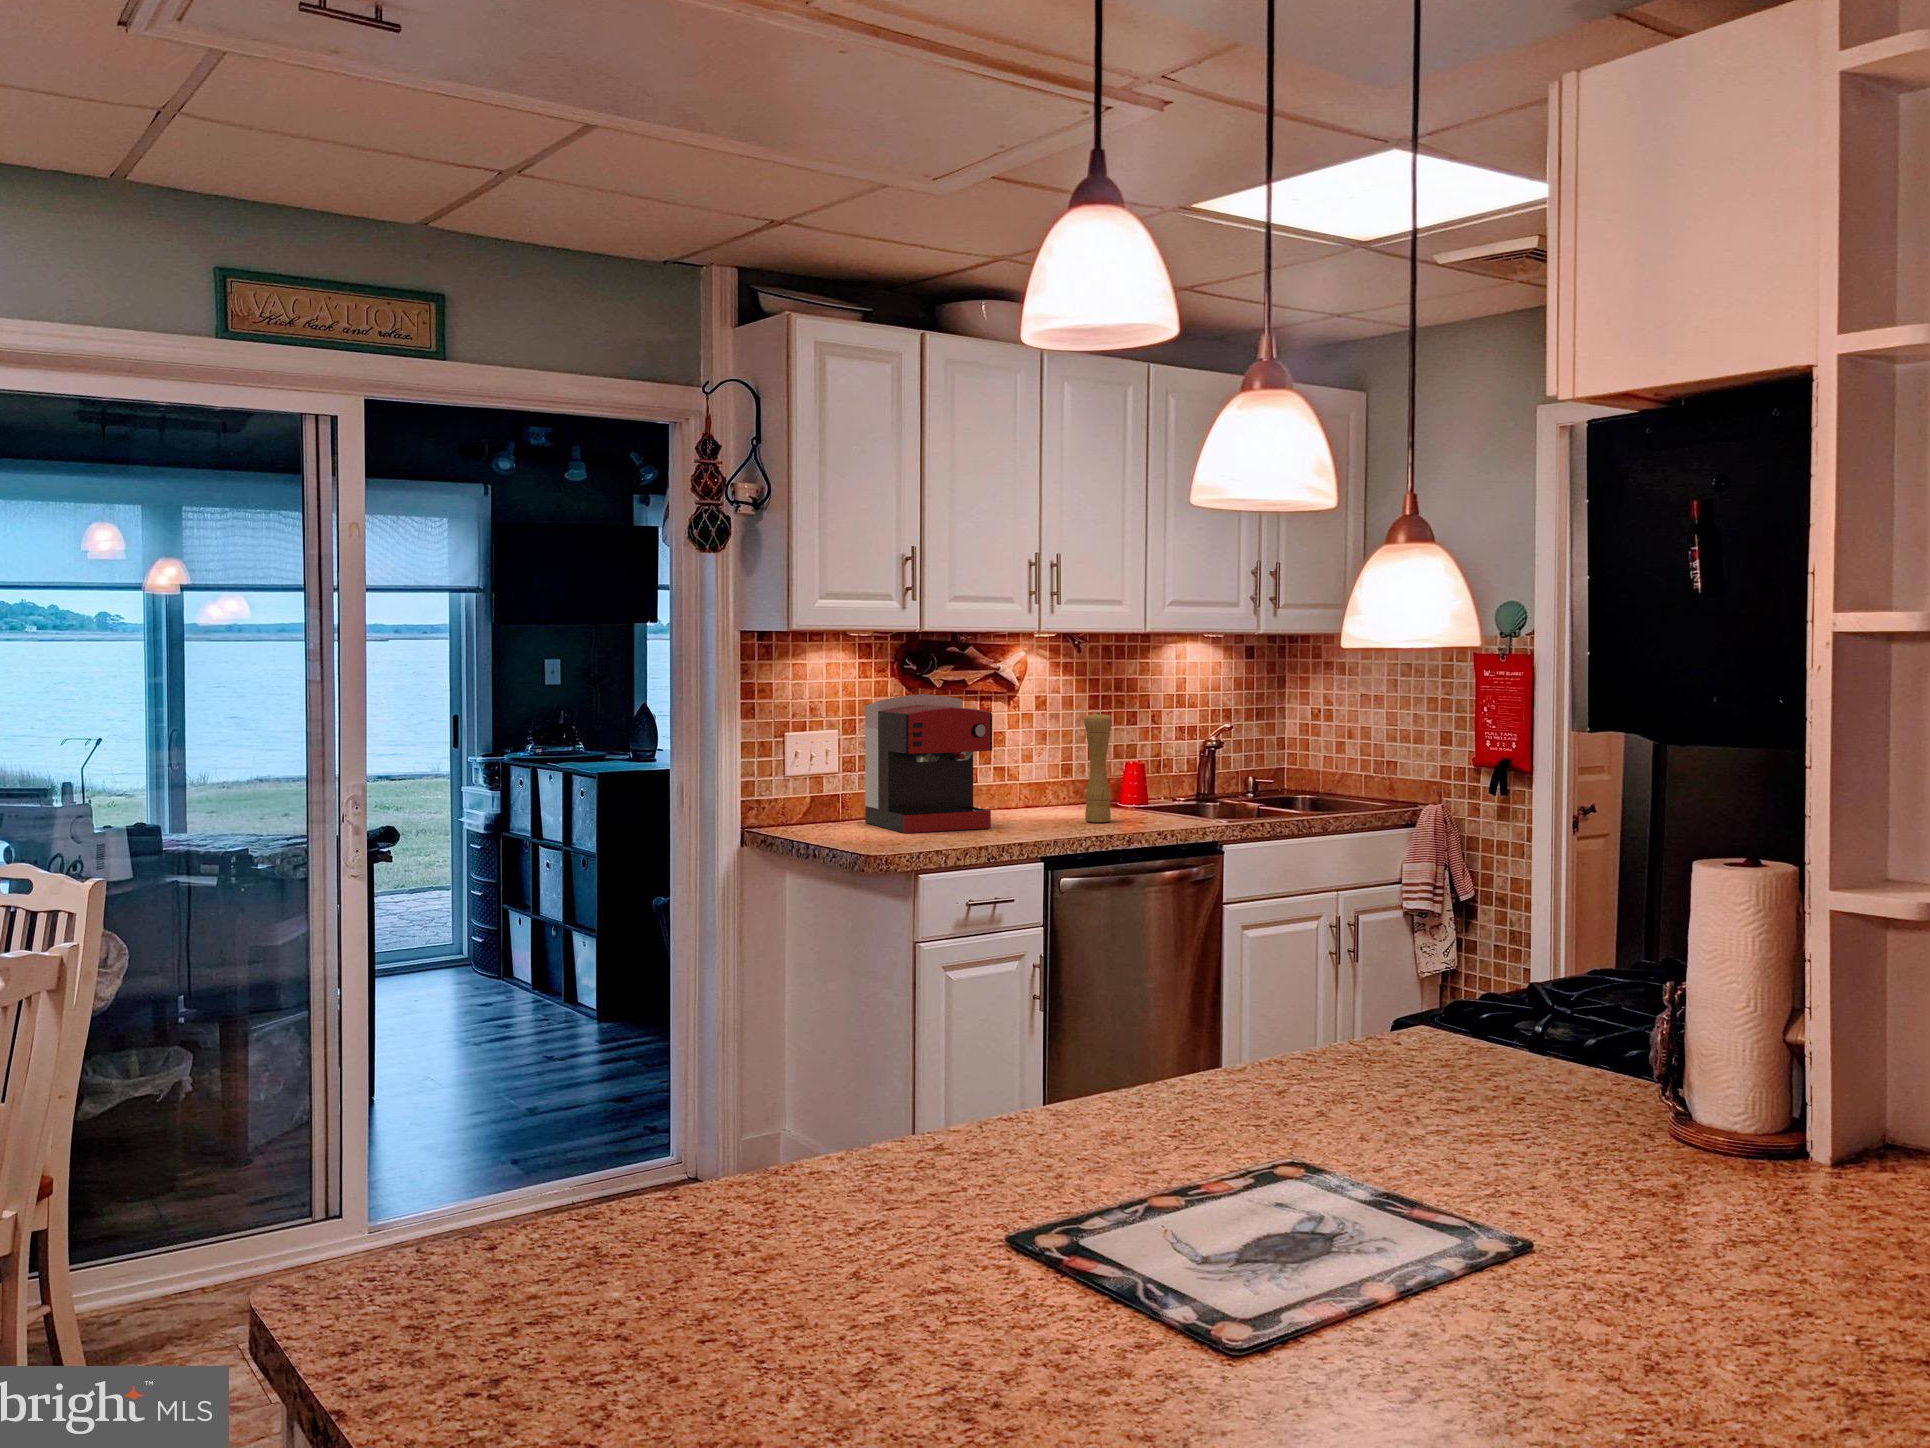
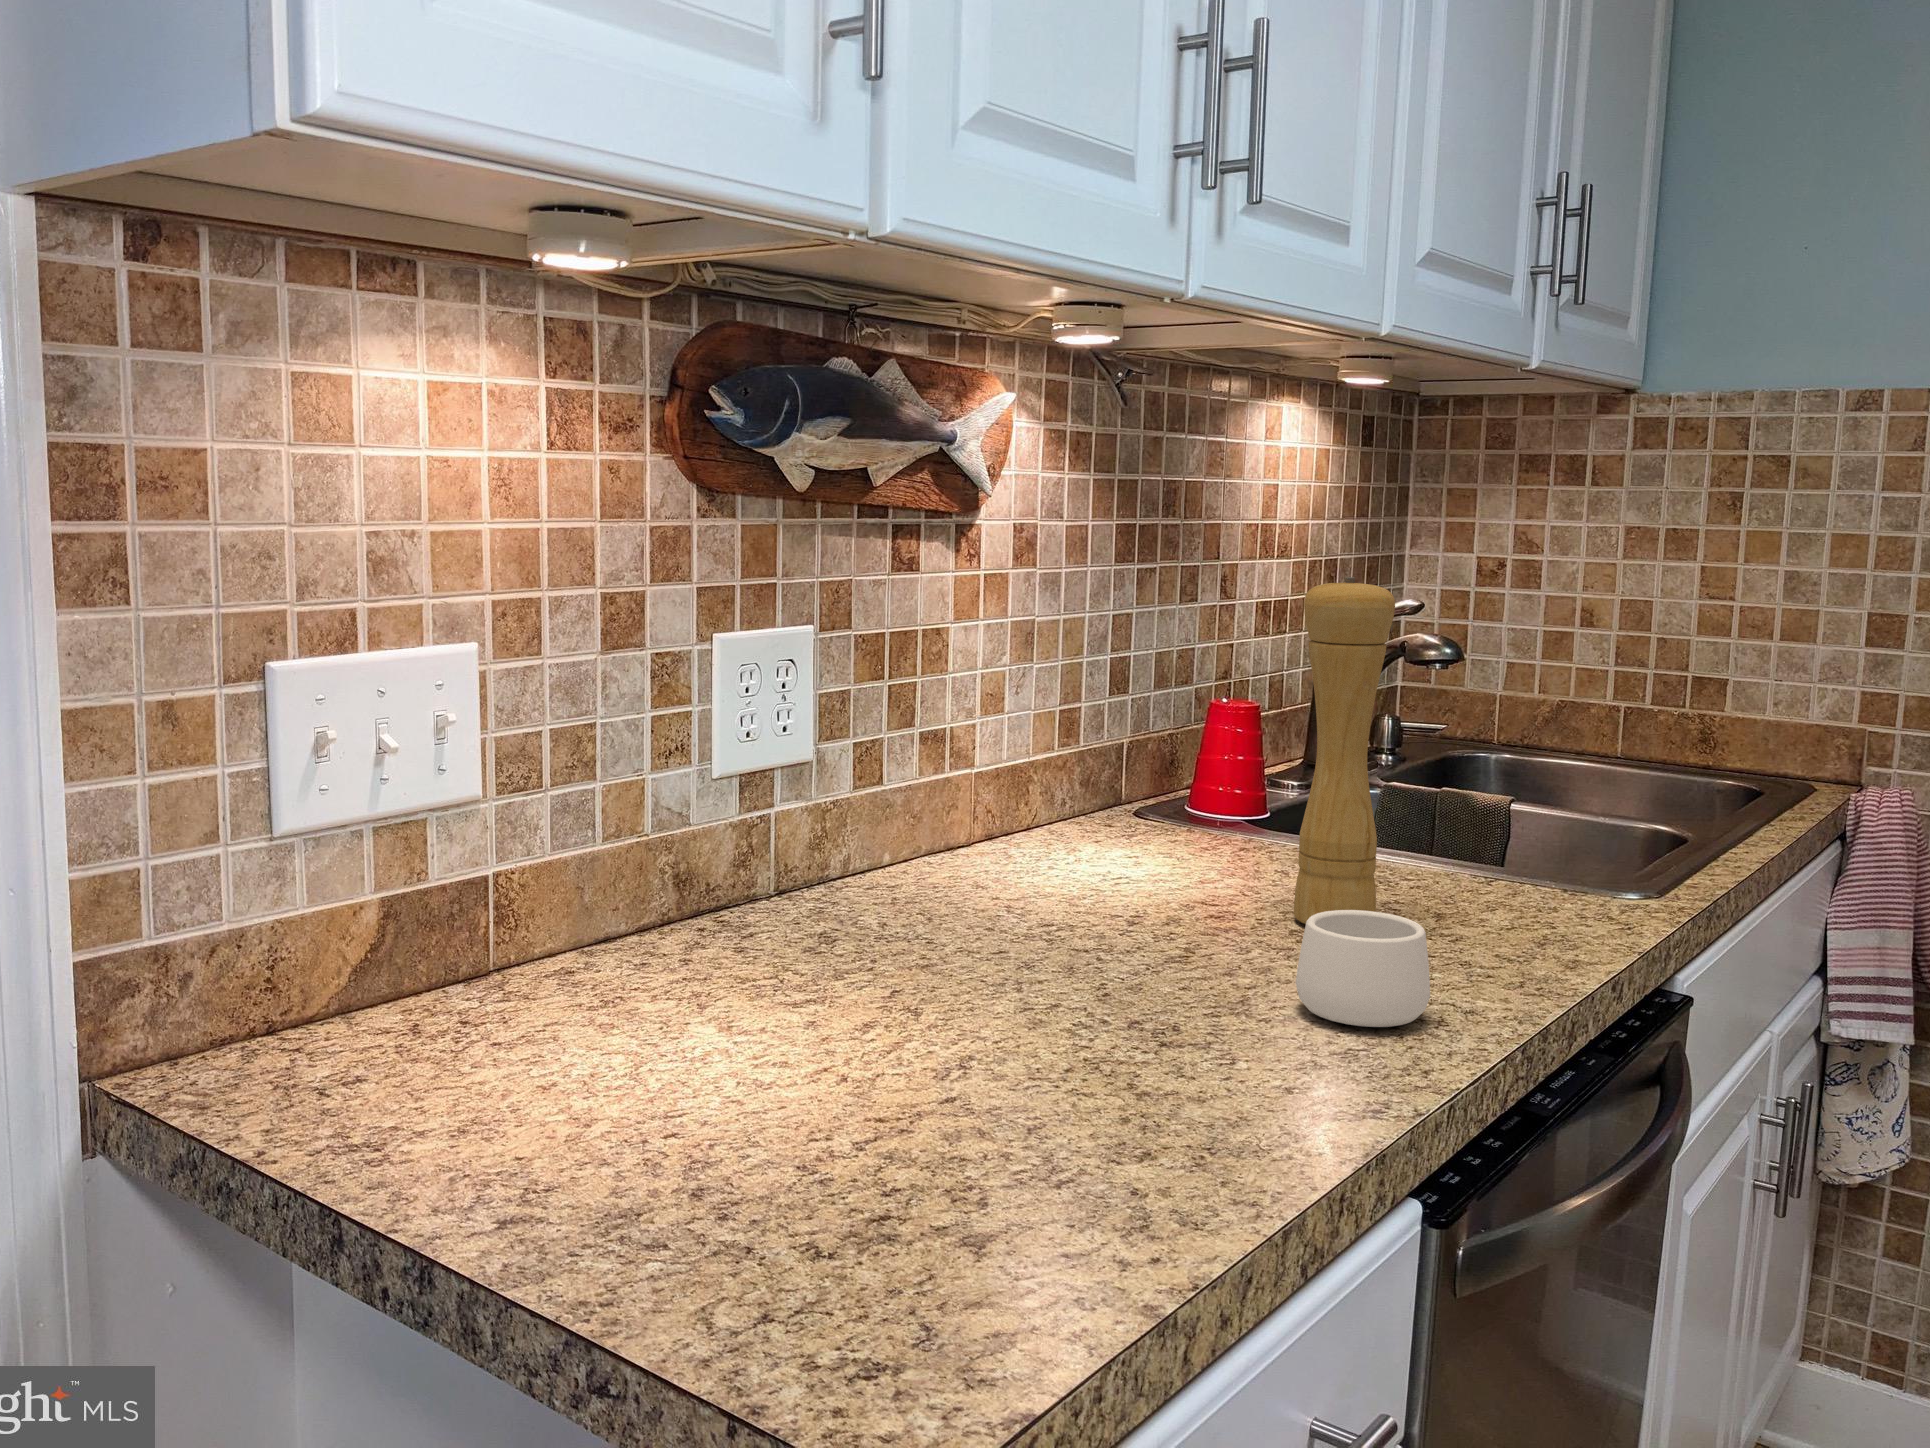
coffee maker: present [865,694,992,833] -> none [592,508,1113,1087]
mug: none [1044,804,1086,832] -> present [1296,910,1430,1027]

